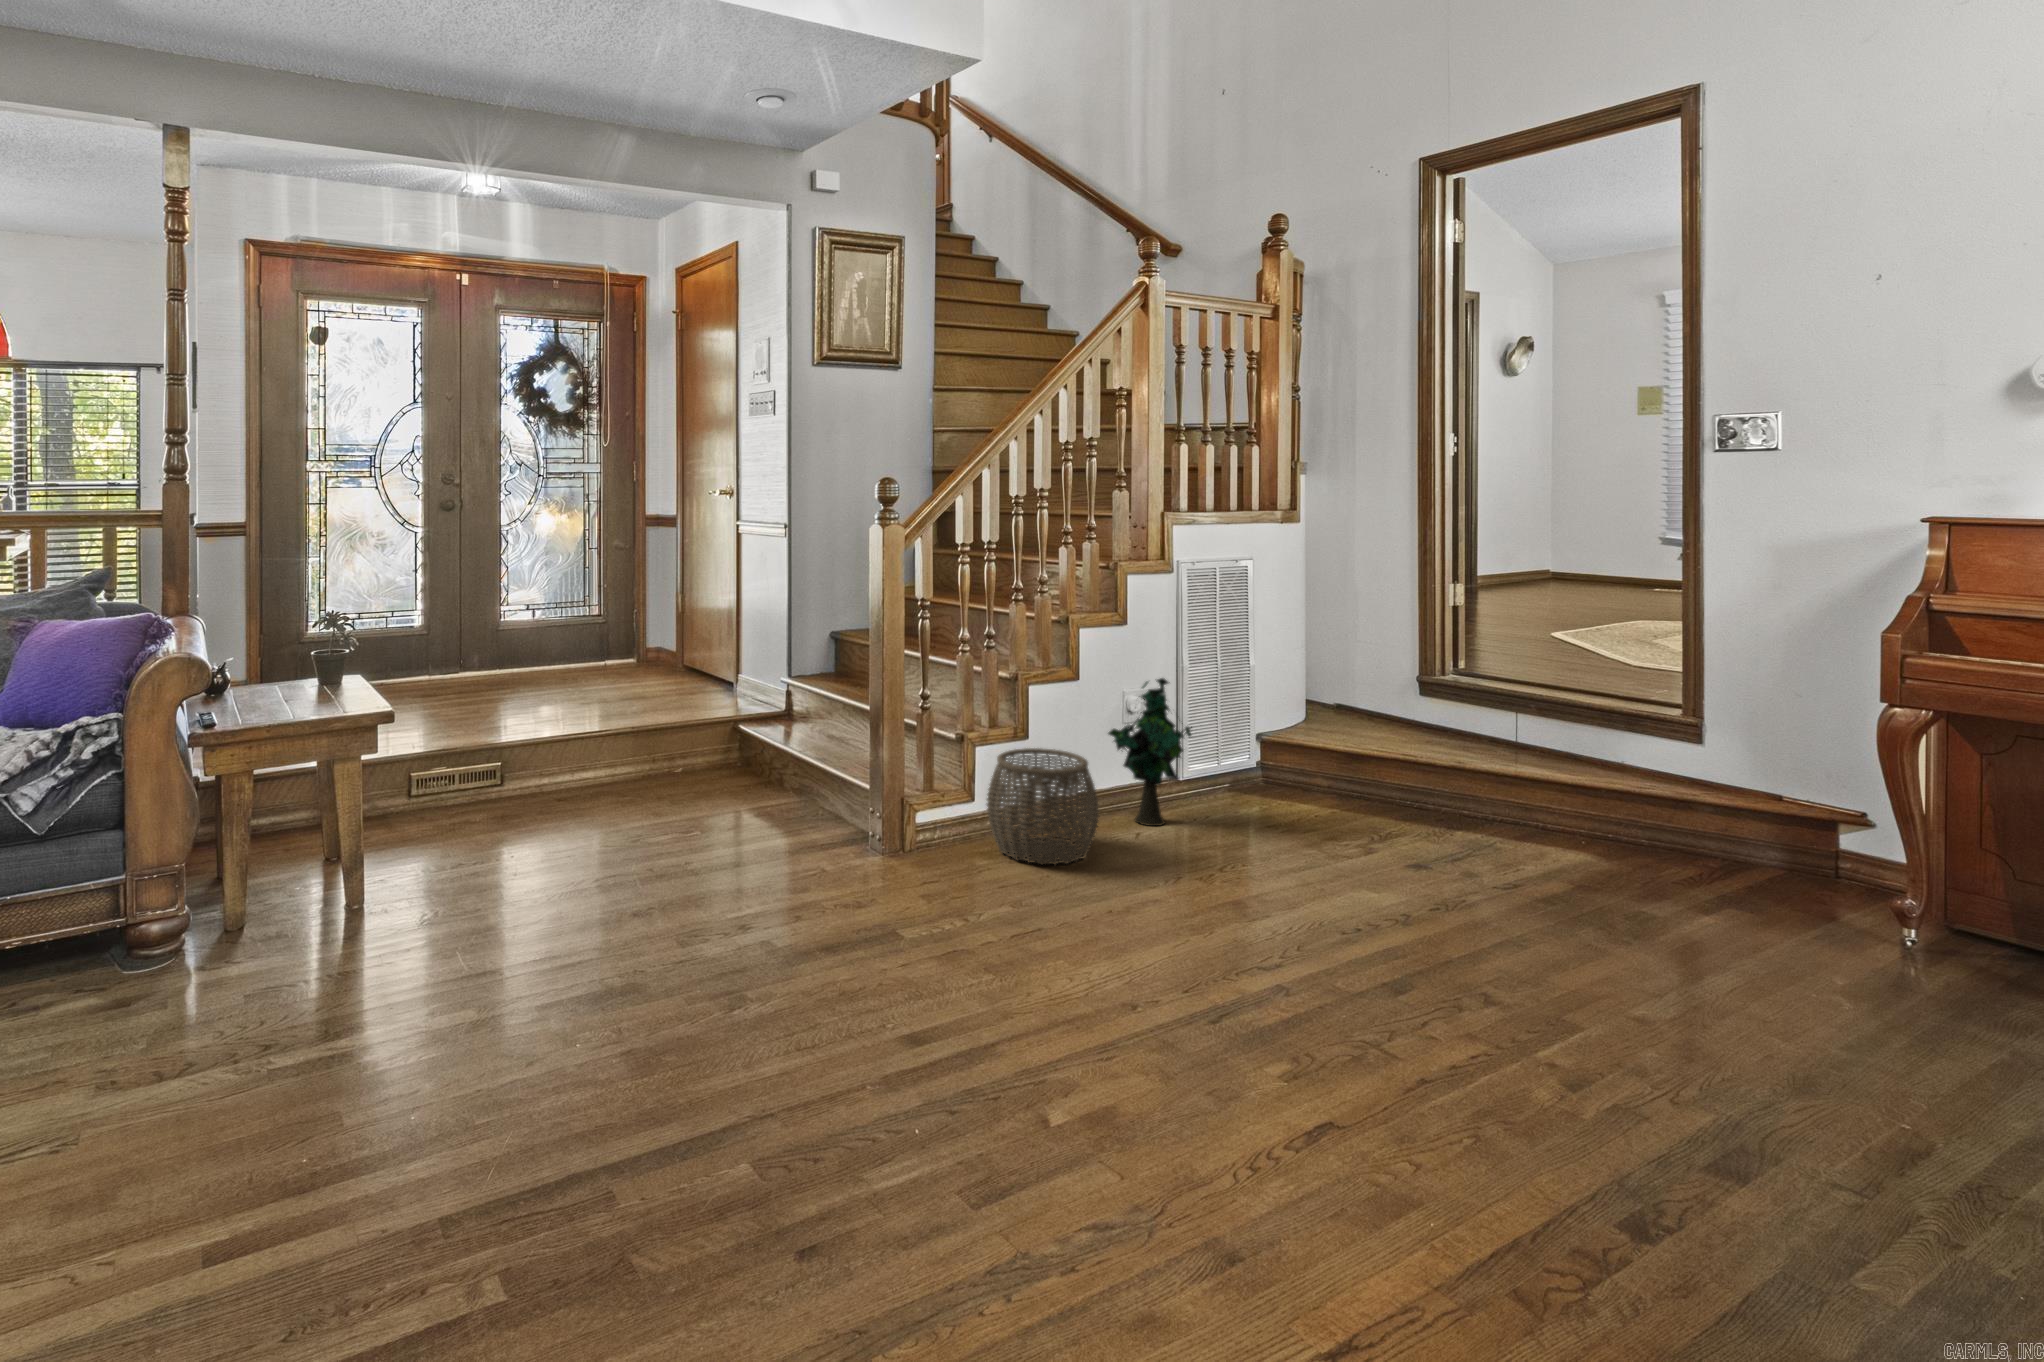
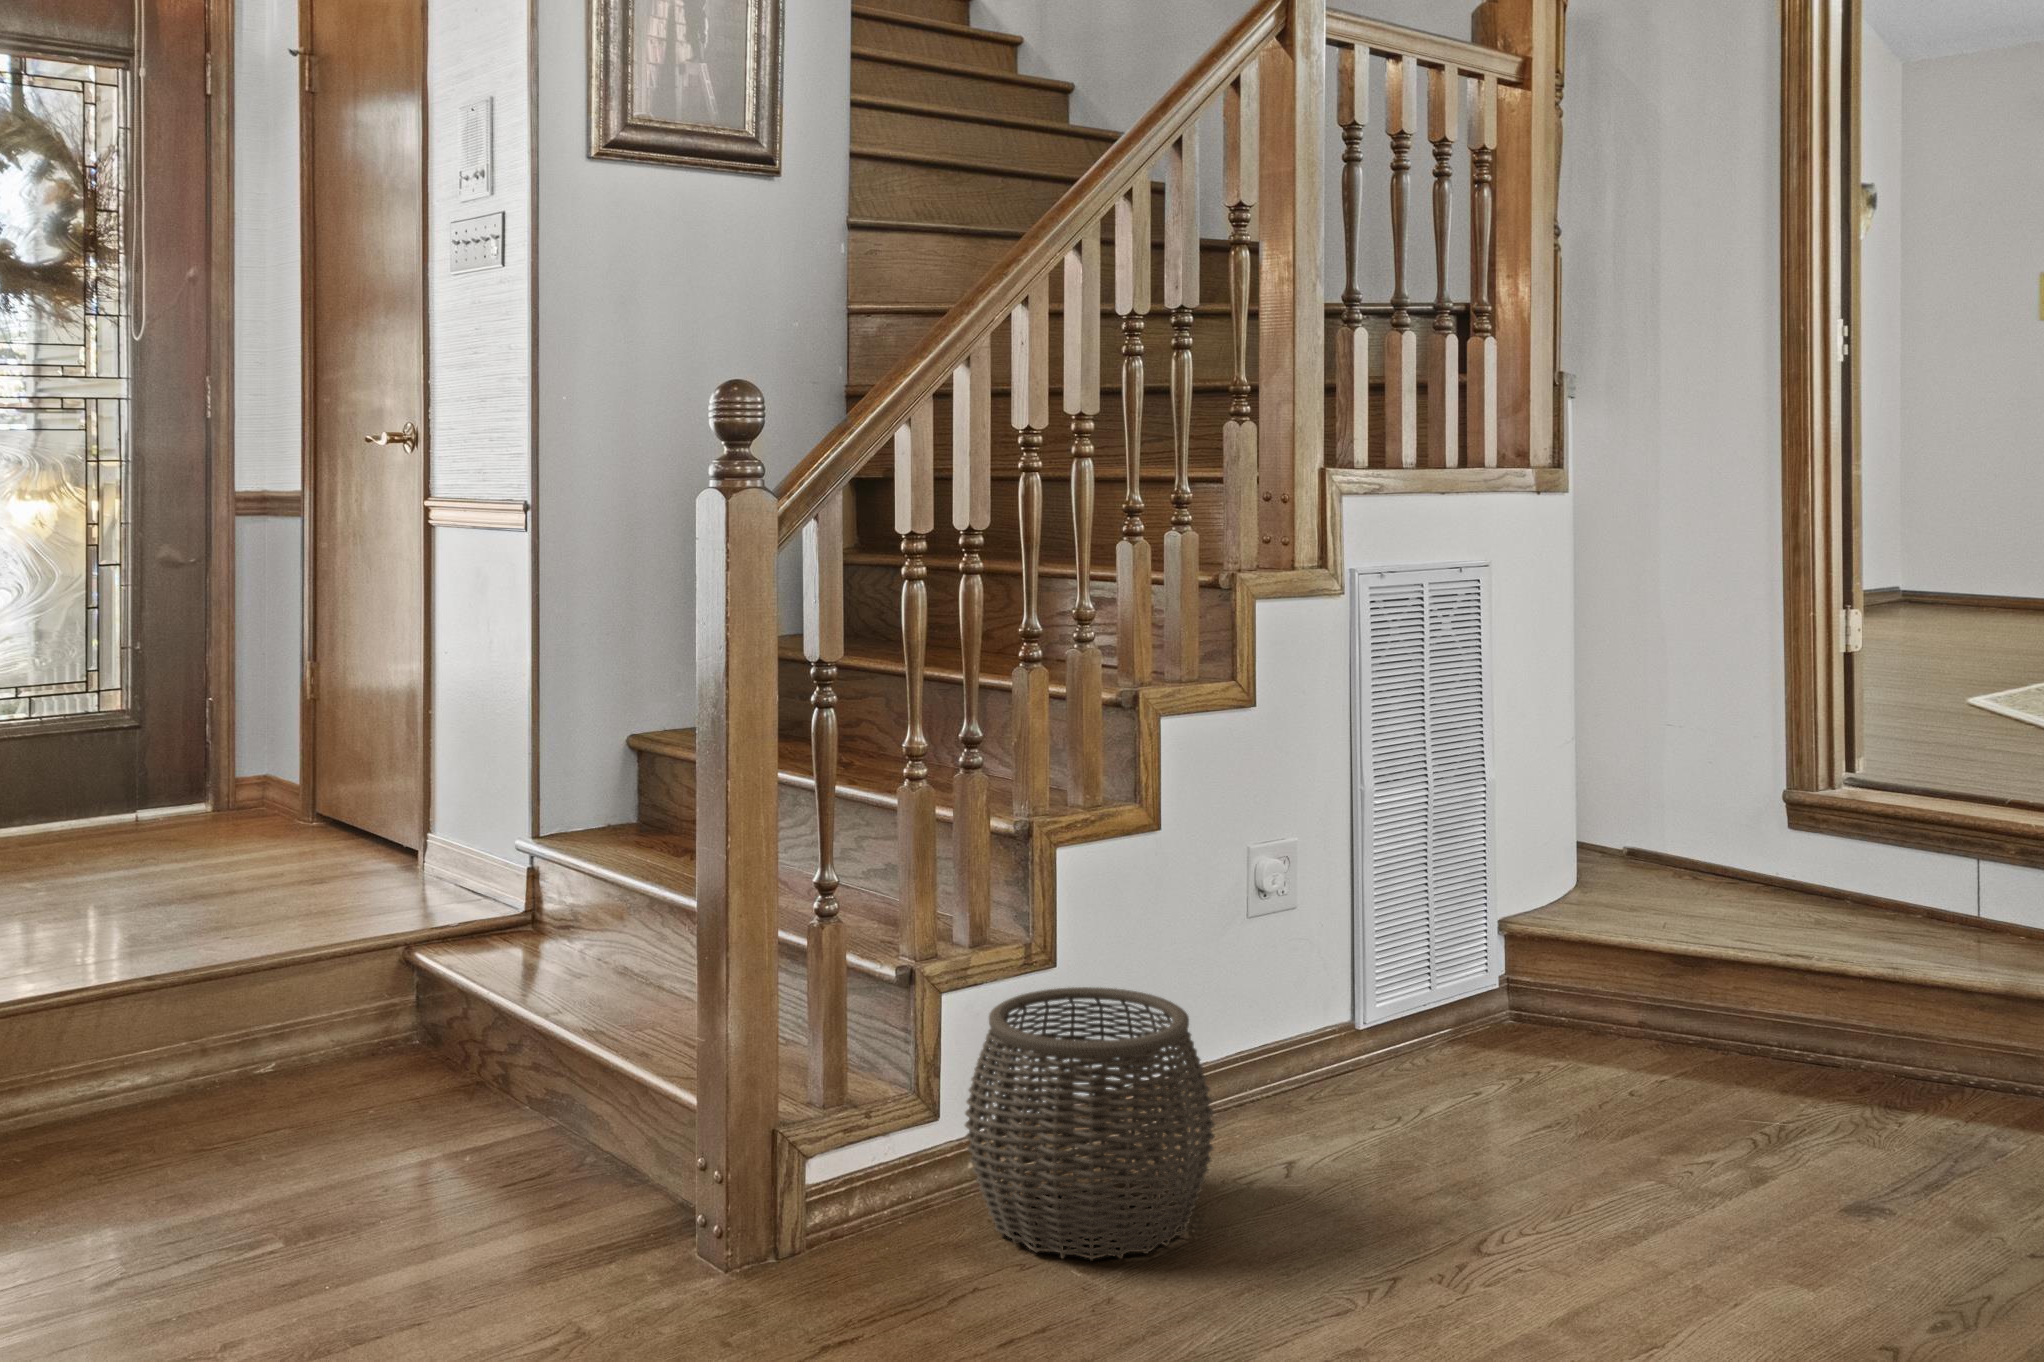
decorative plant: present [1108,678,1192,826] -> none [1218,818,1393,1138]

